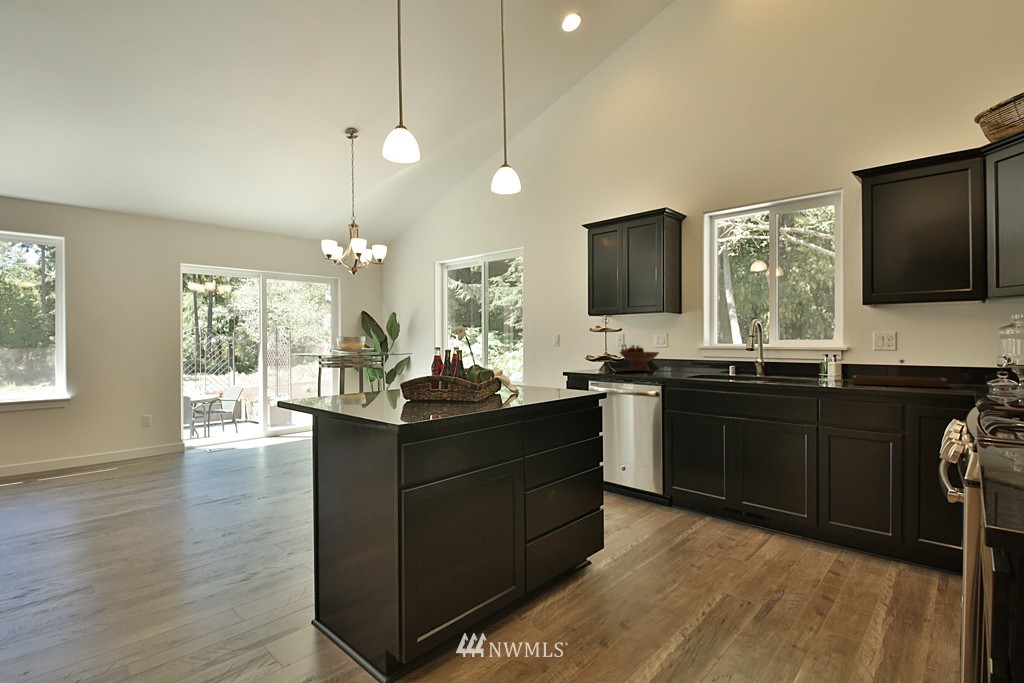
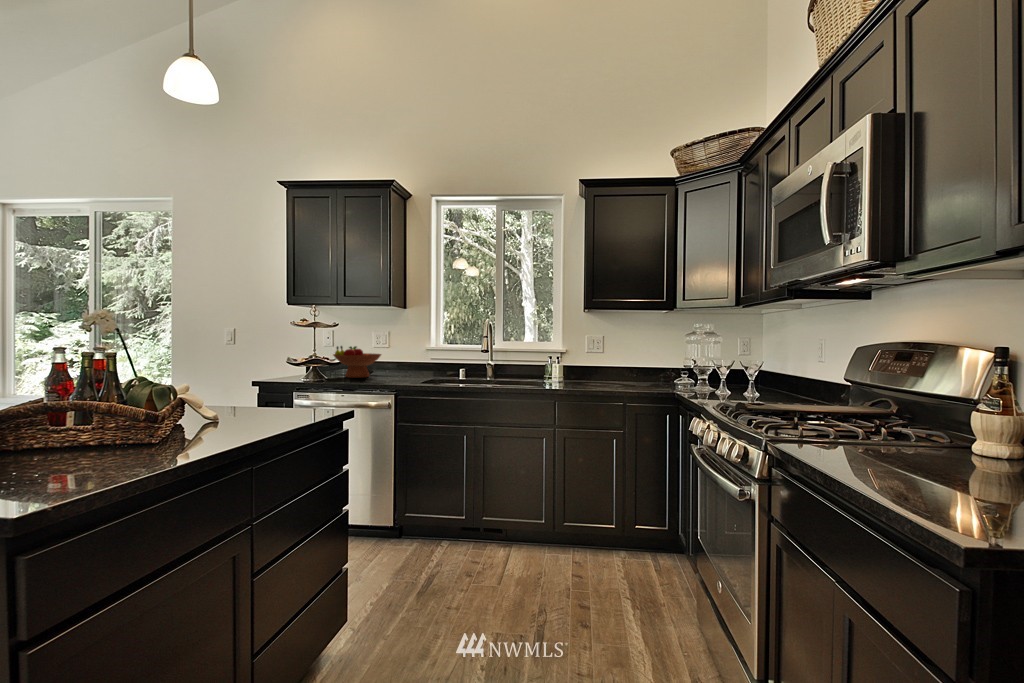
tray: present [853,359,947,387] -> none [579,364,654,390]

